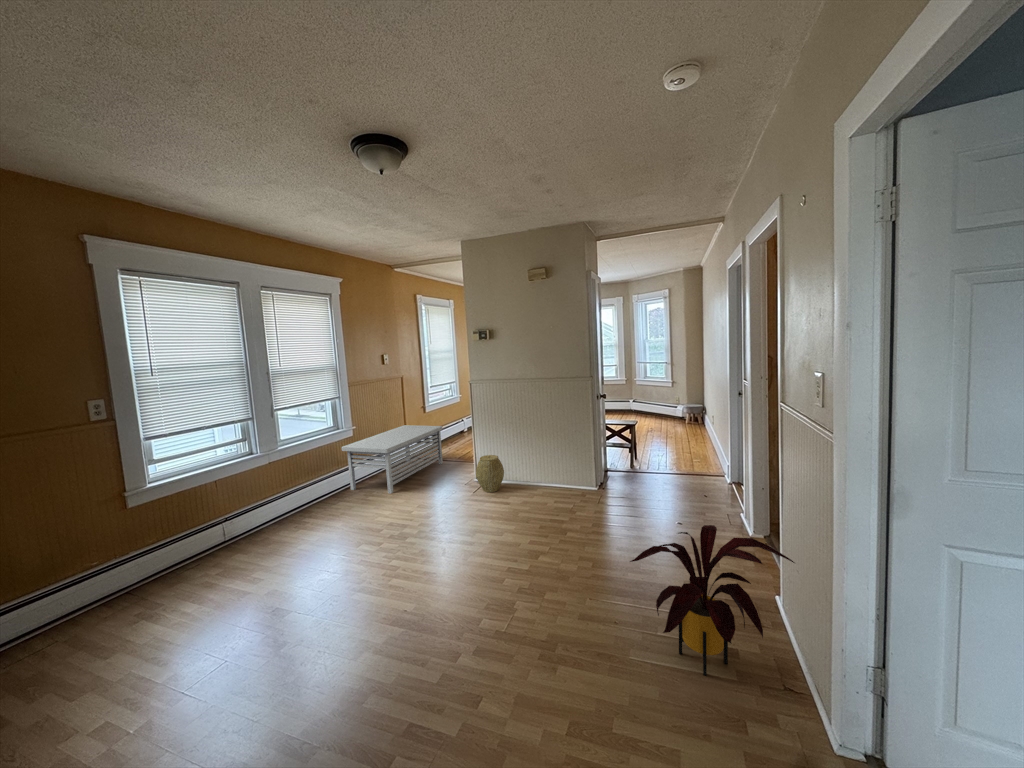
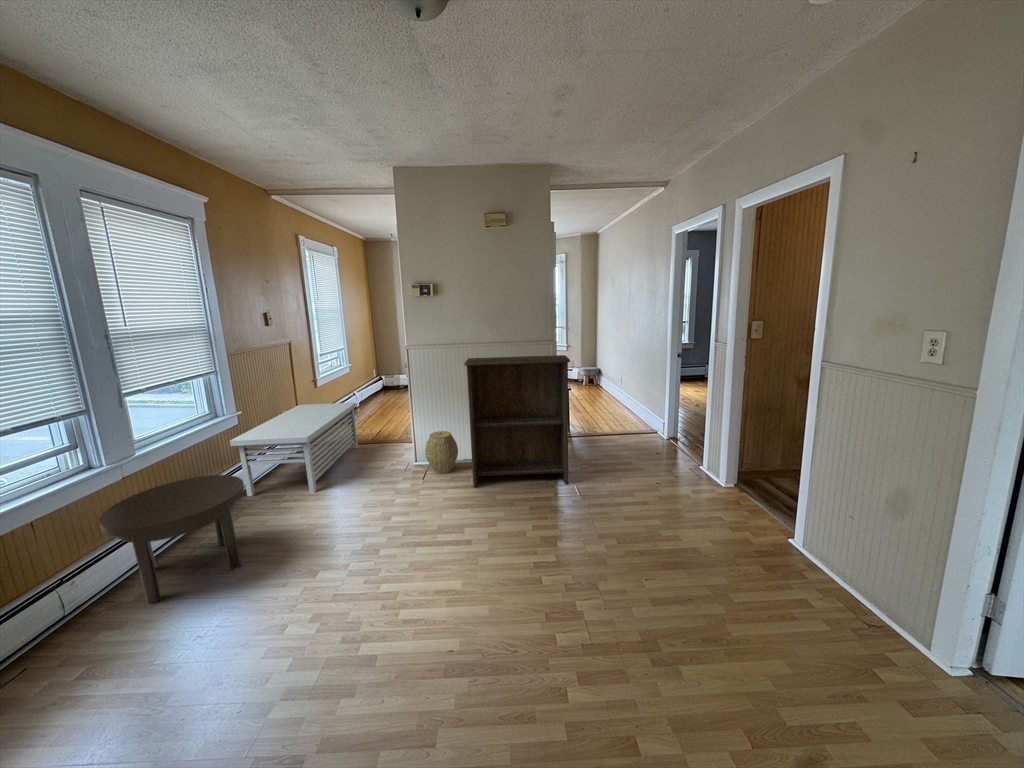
bookshelf: none [495,392,593,516] -> present [464,355,570,487]
side table: none [245,468,329,546] -> present [99,475,245,604]
house plant: present [630,525,794,676] -> none [716,476,867,614]

